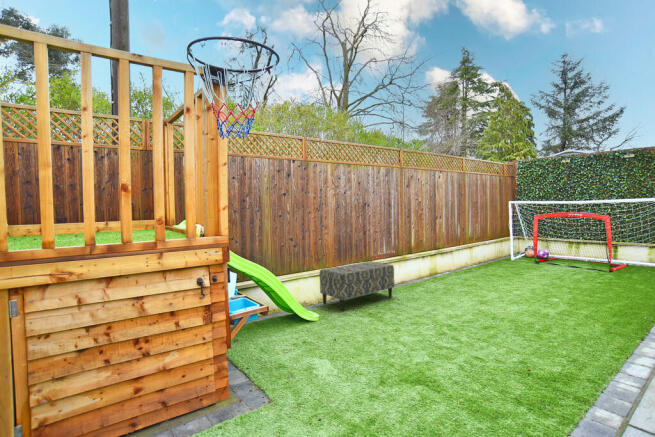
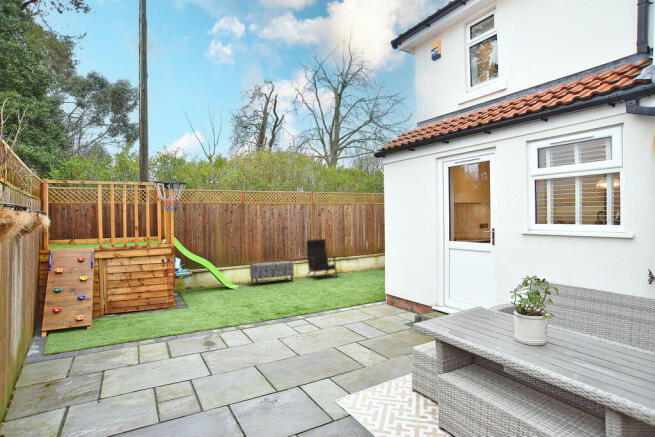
lounge chair: none [394,224,451,292] -> present [306,239,337,278]

